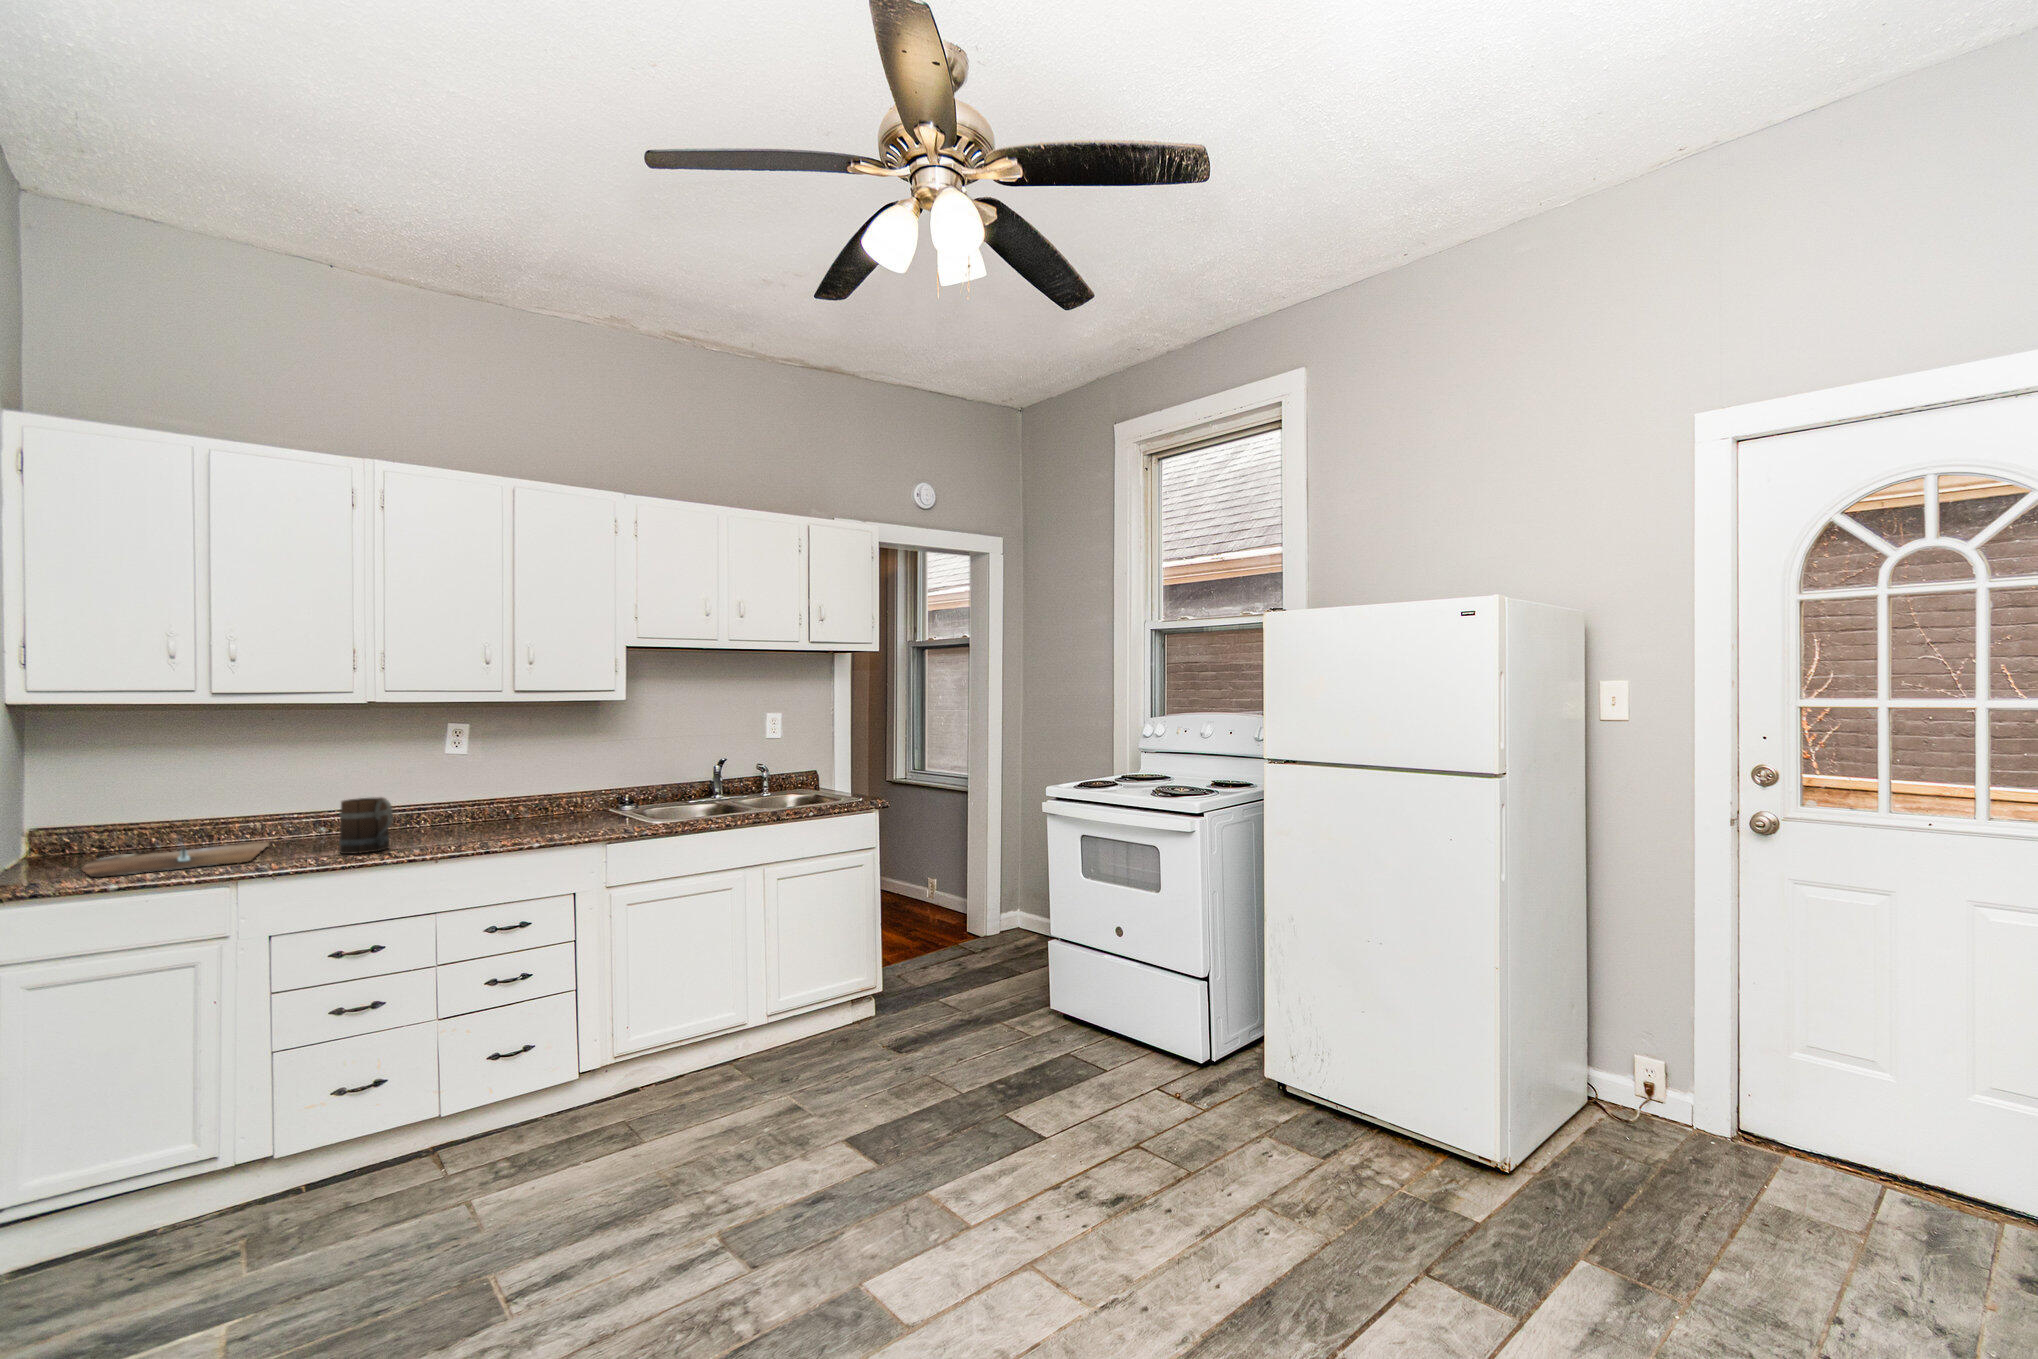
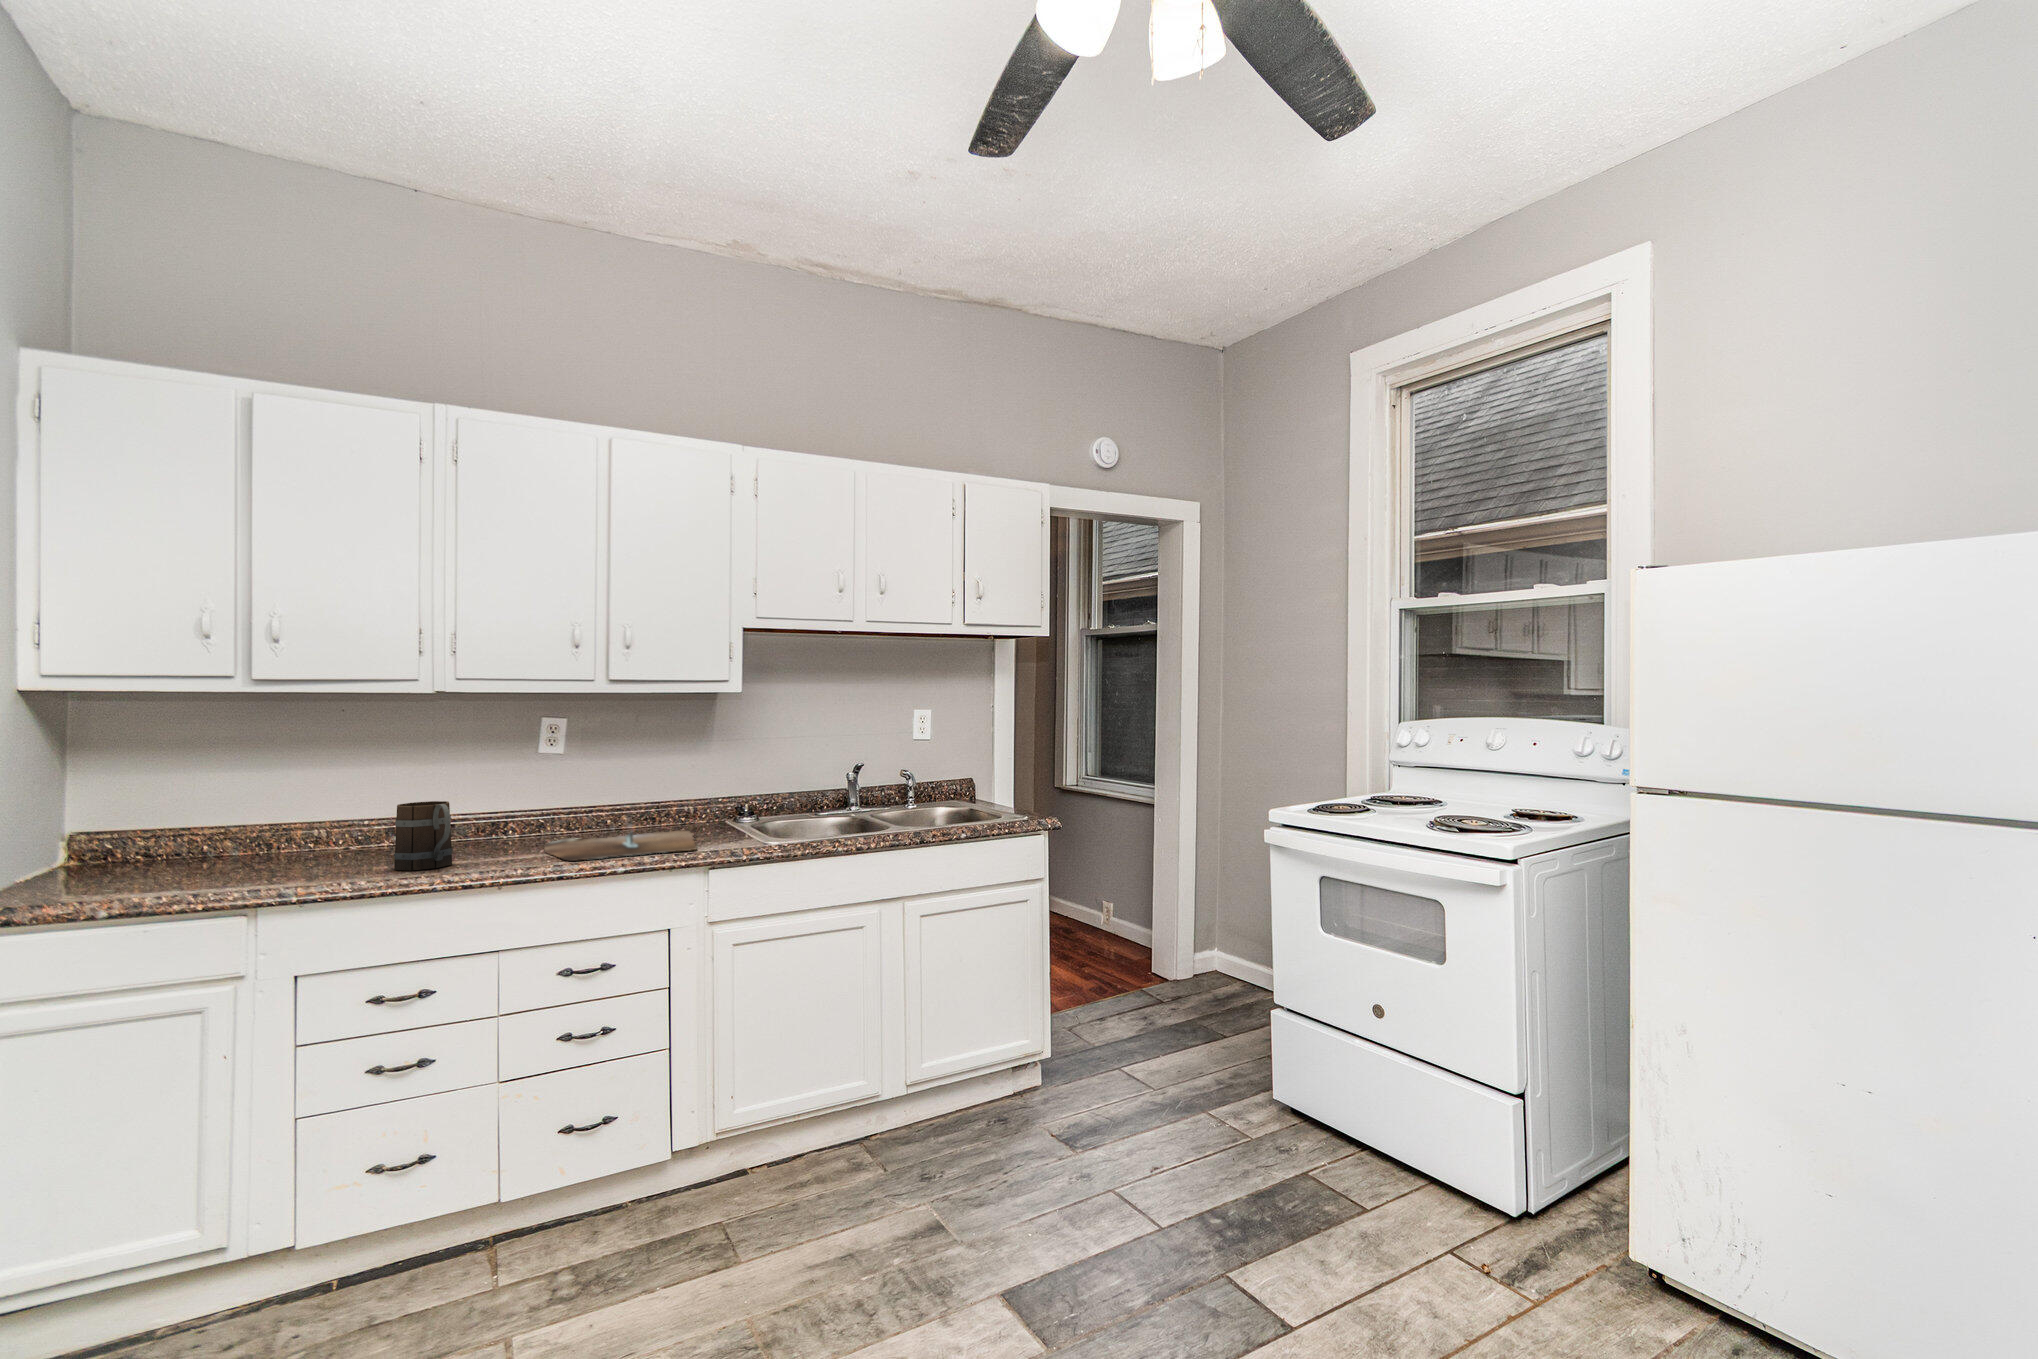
cutting board: present [82,842,269,877] -> present [544,831,697,861]

